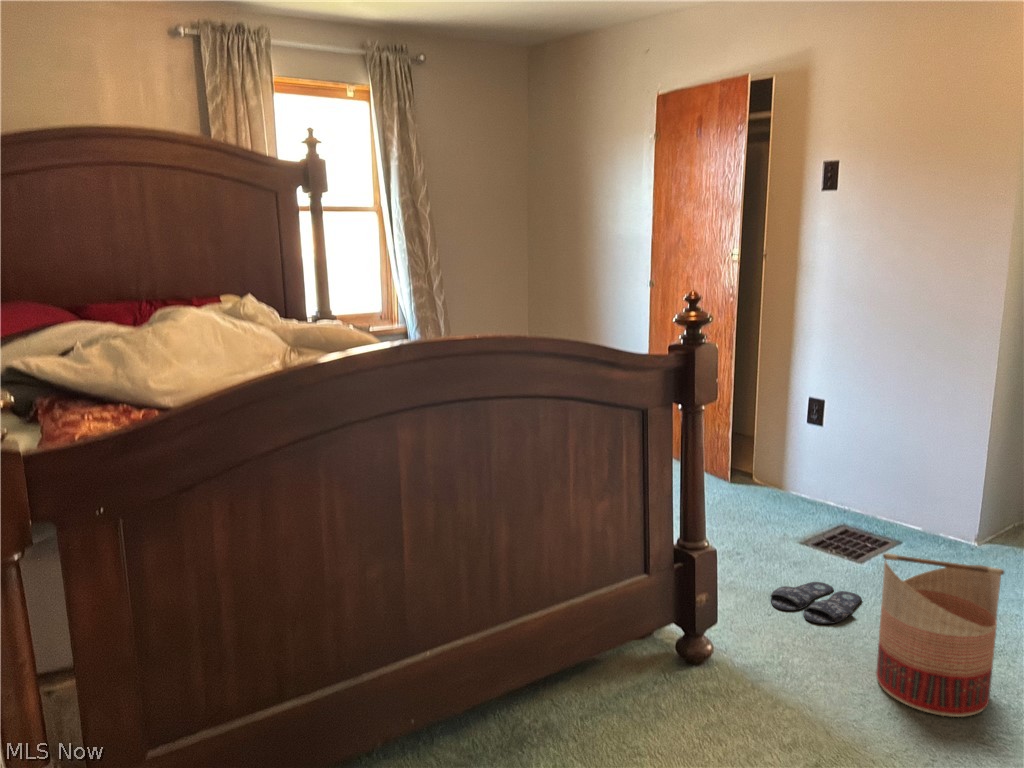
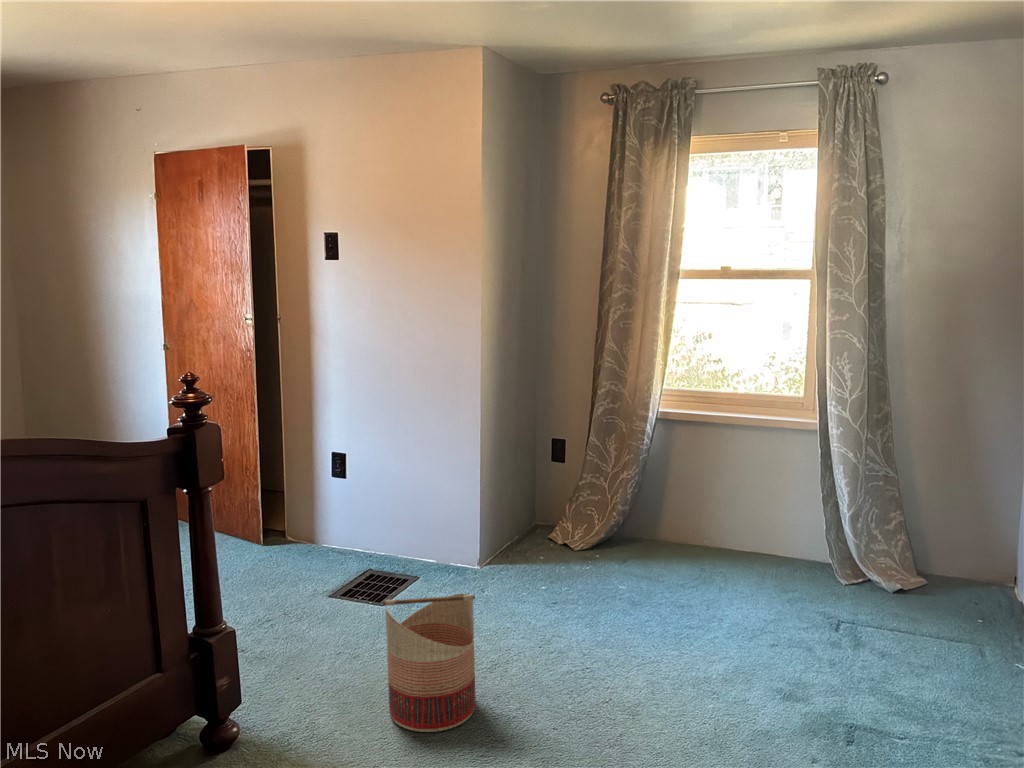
slippers: present [771,582,862,624] -> none [299,633,382,675]

